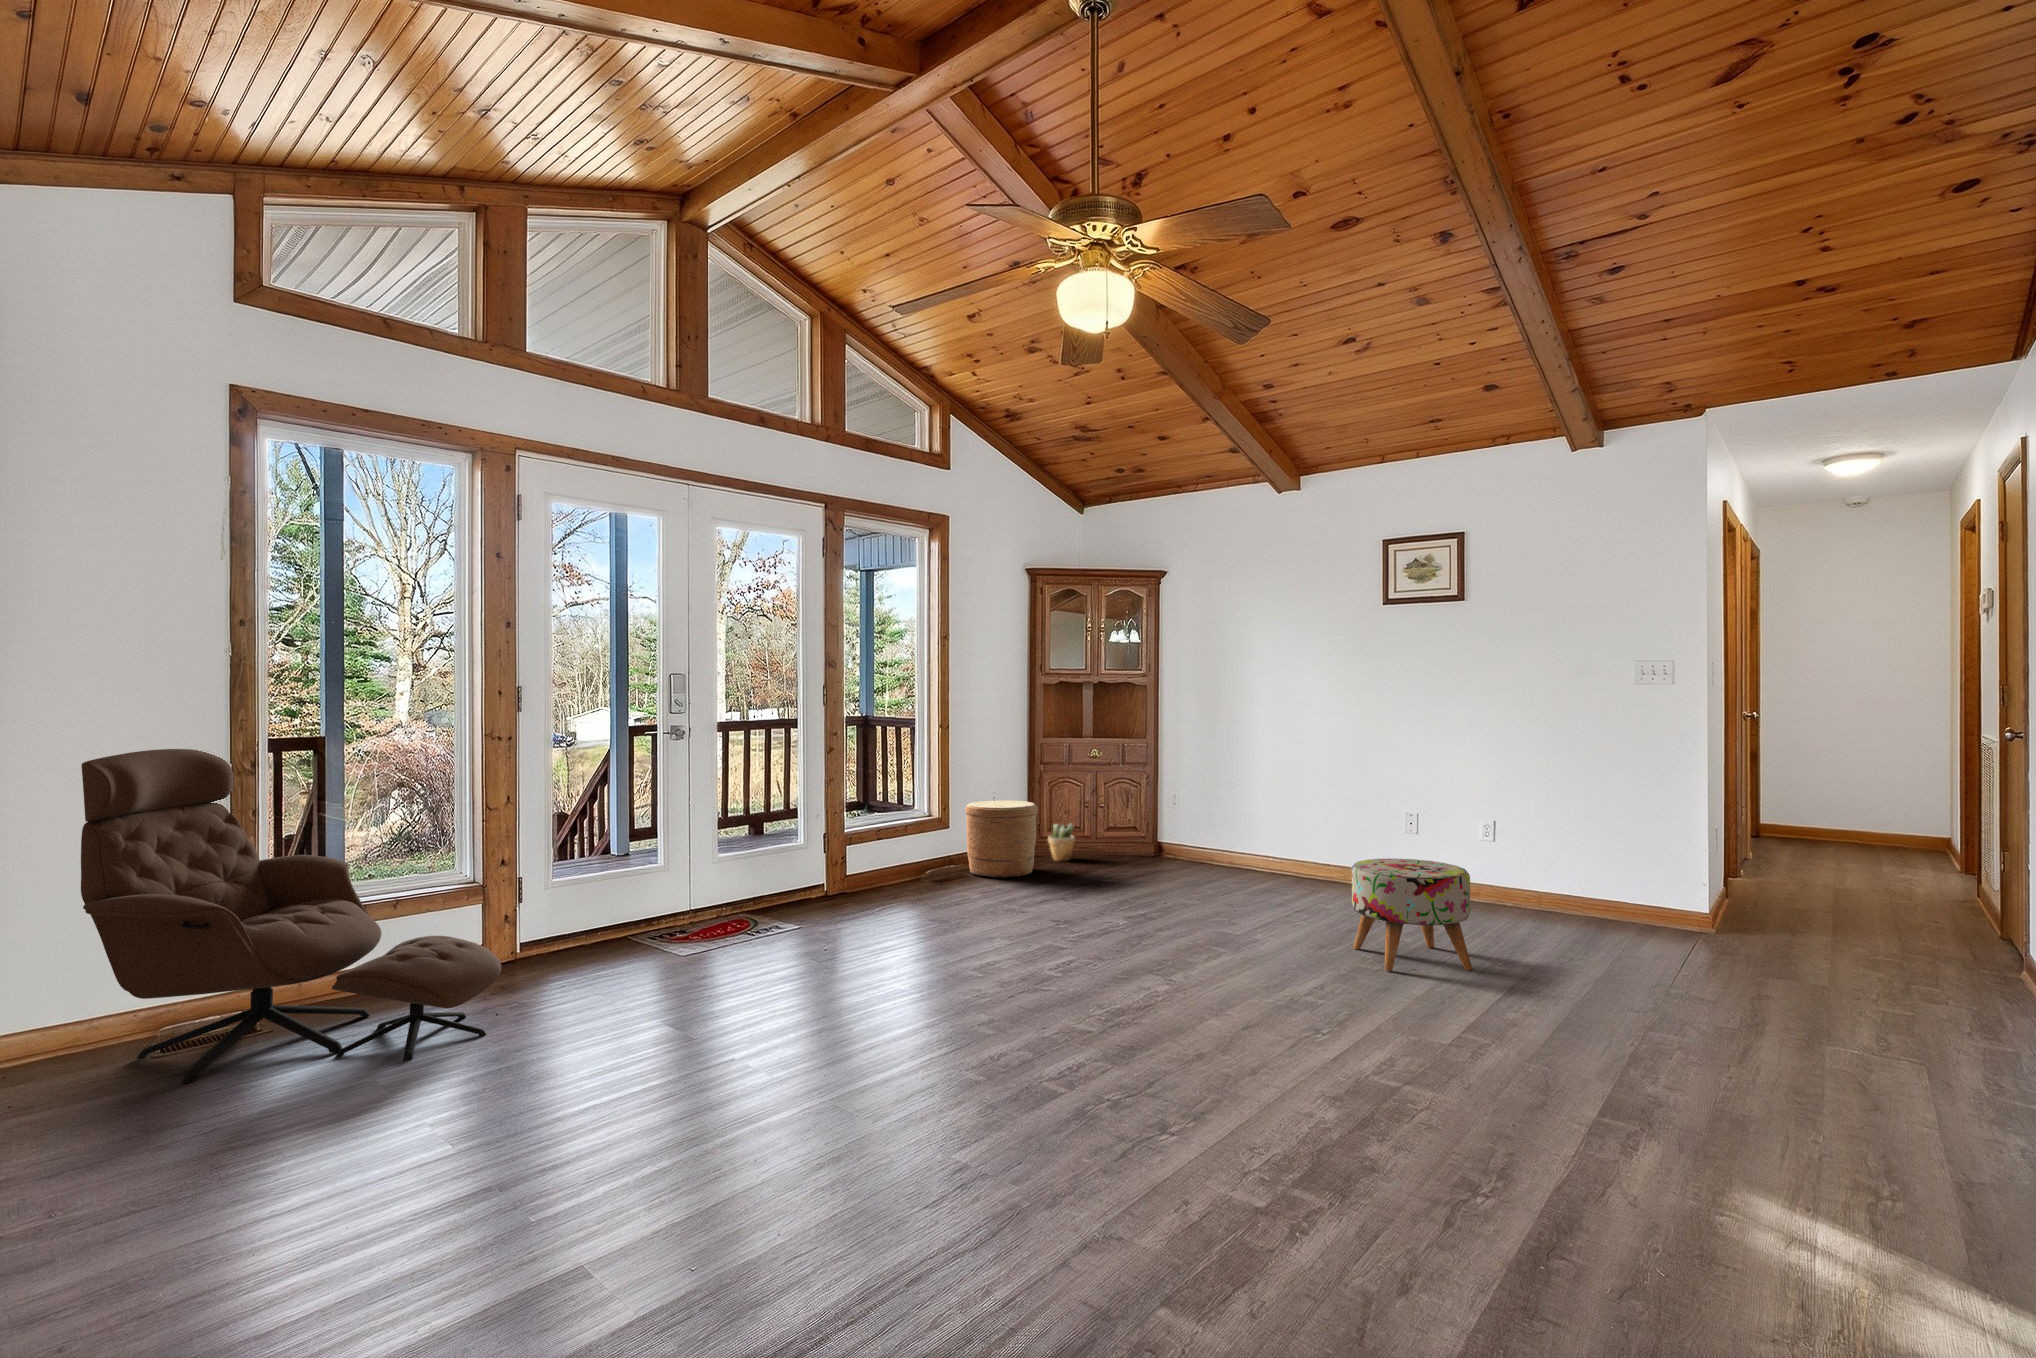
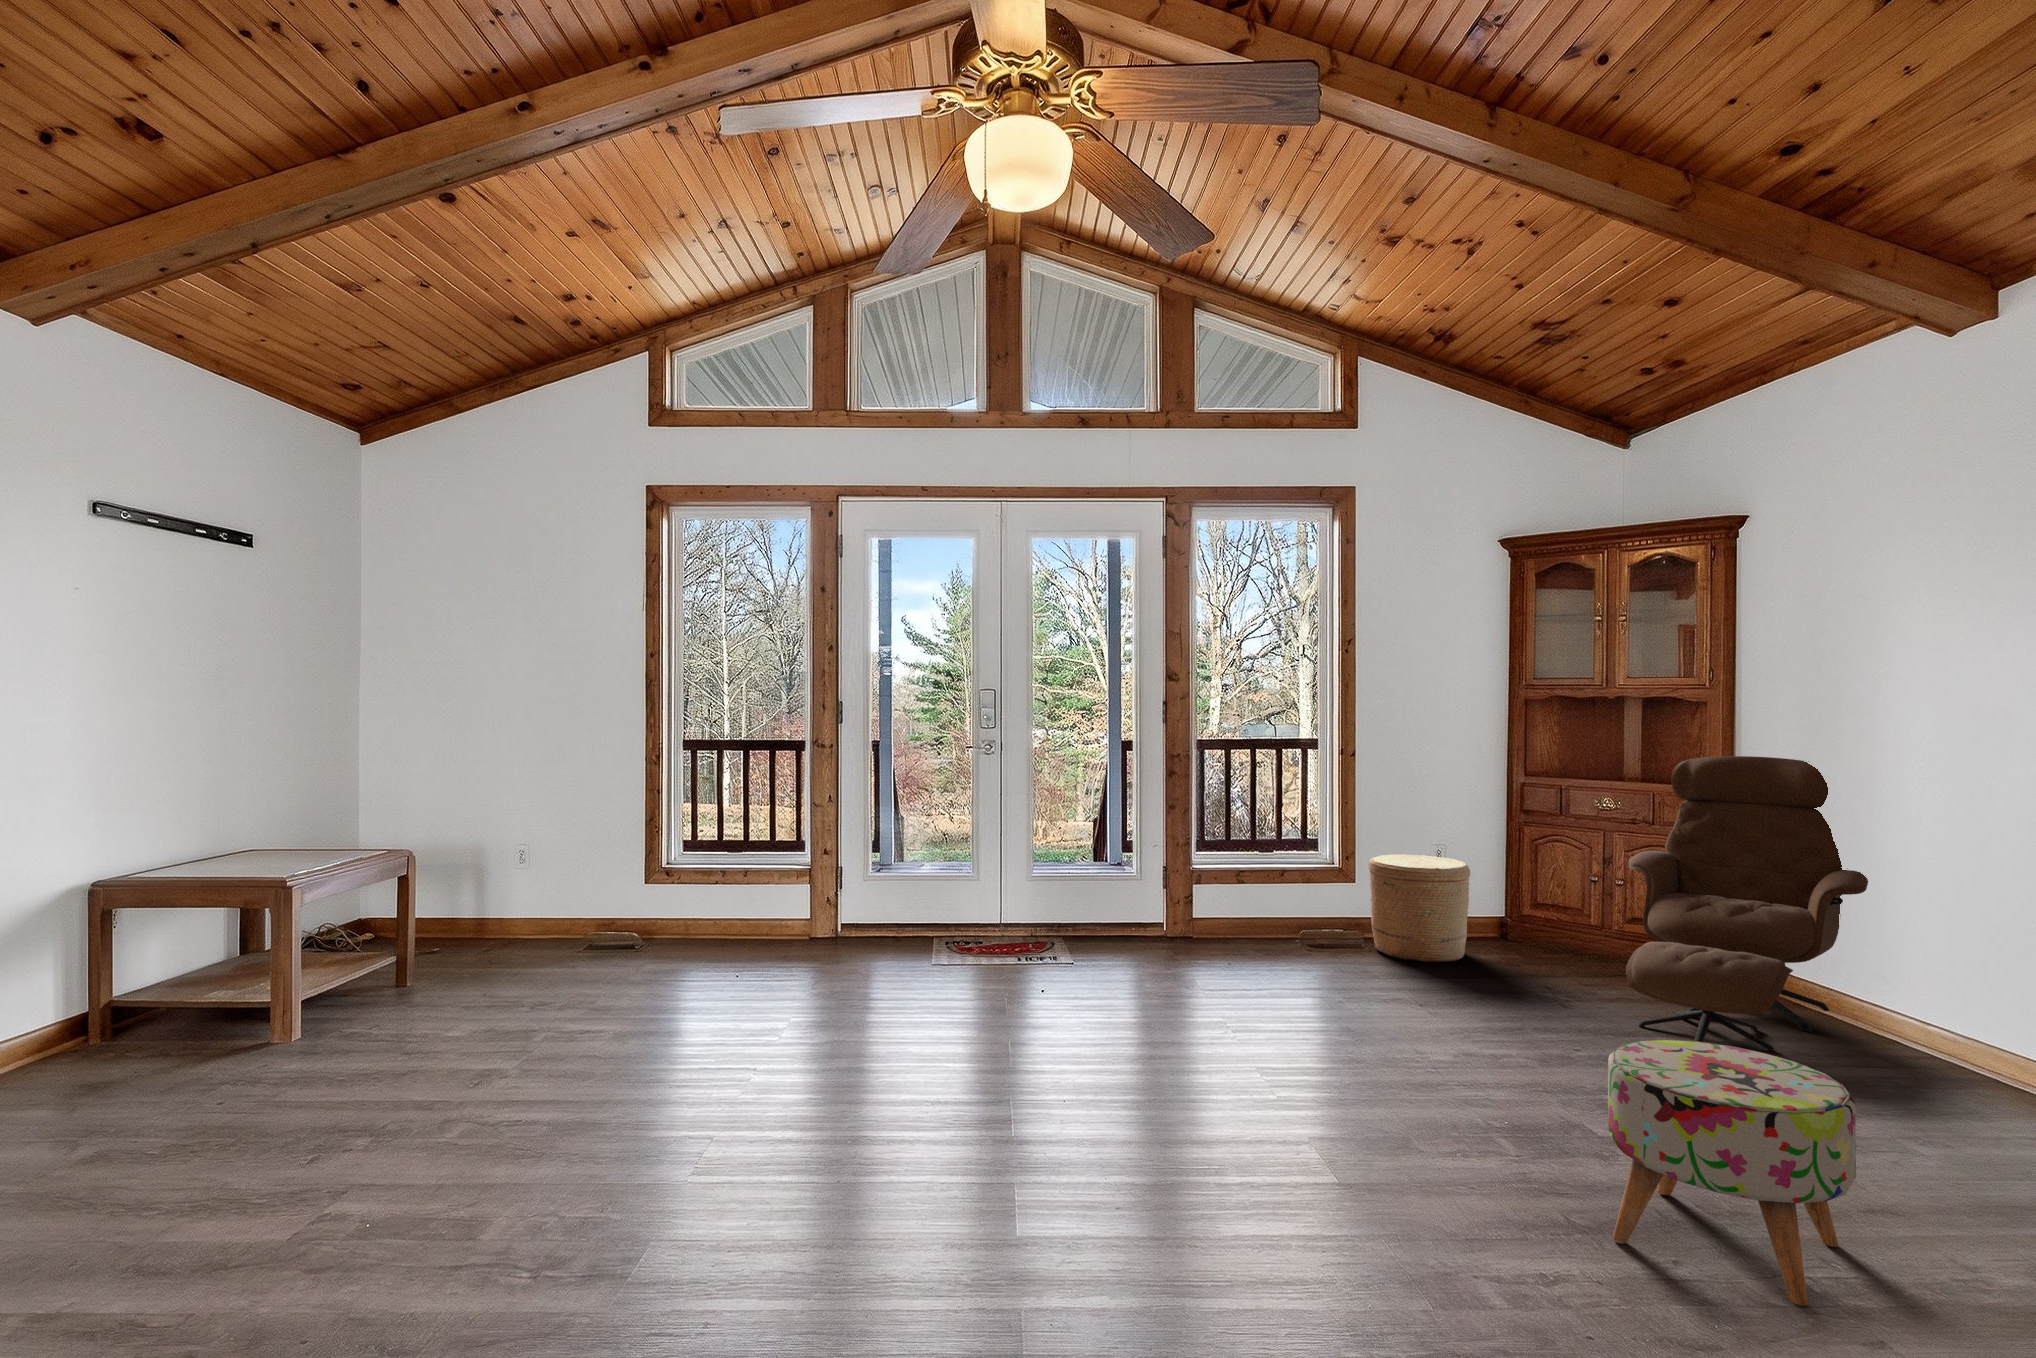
lounge chair: present [81,749,502,1083] -> present [1626,756,1868,1052]
potted plant: present [1048,824,1075,861] -> none [1523,901,1567,956]

